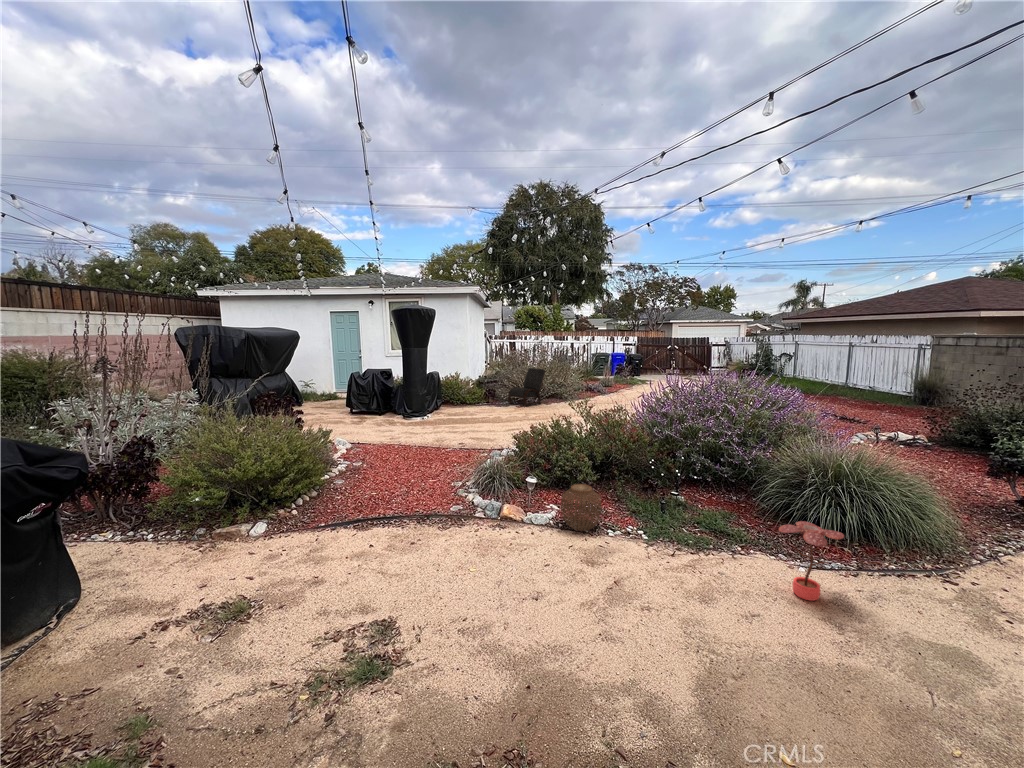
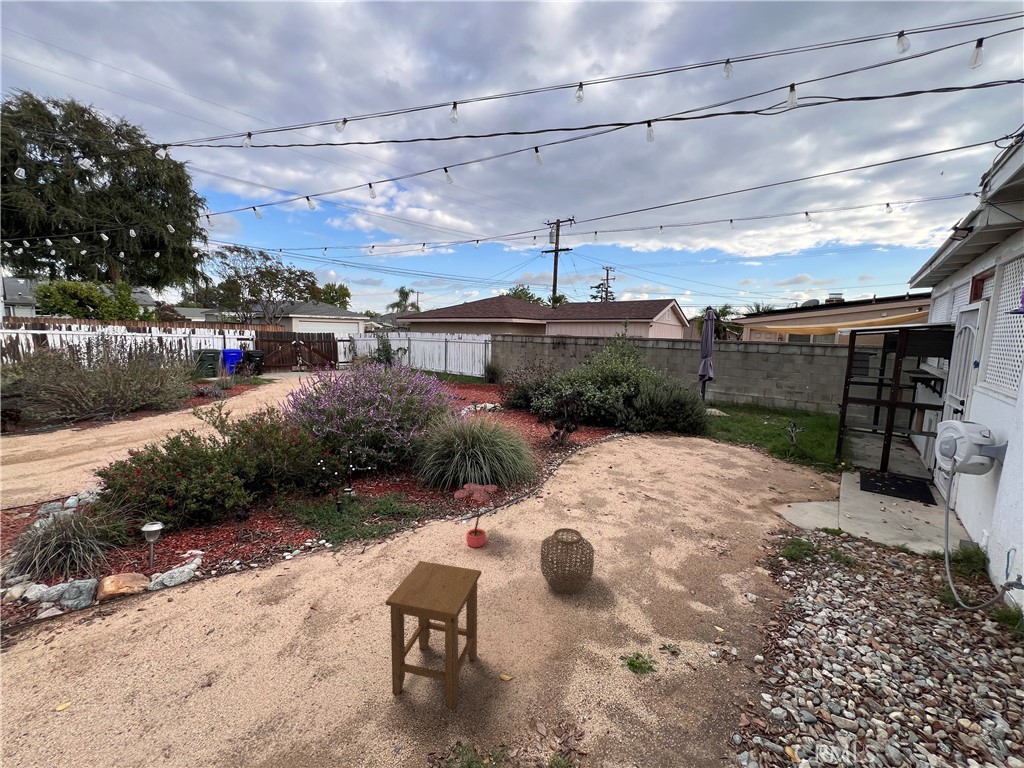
lounge chair: present [508,368,545,406] -> none [67,372,136,425]
woven basket: present [561,484,601,531] -> present [541,528,594,594]
stool: none [658,571,767,723] -> present [385,561,481,708]

